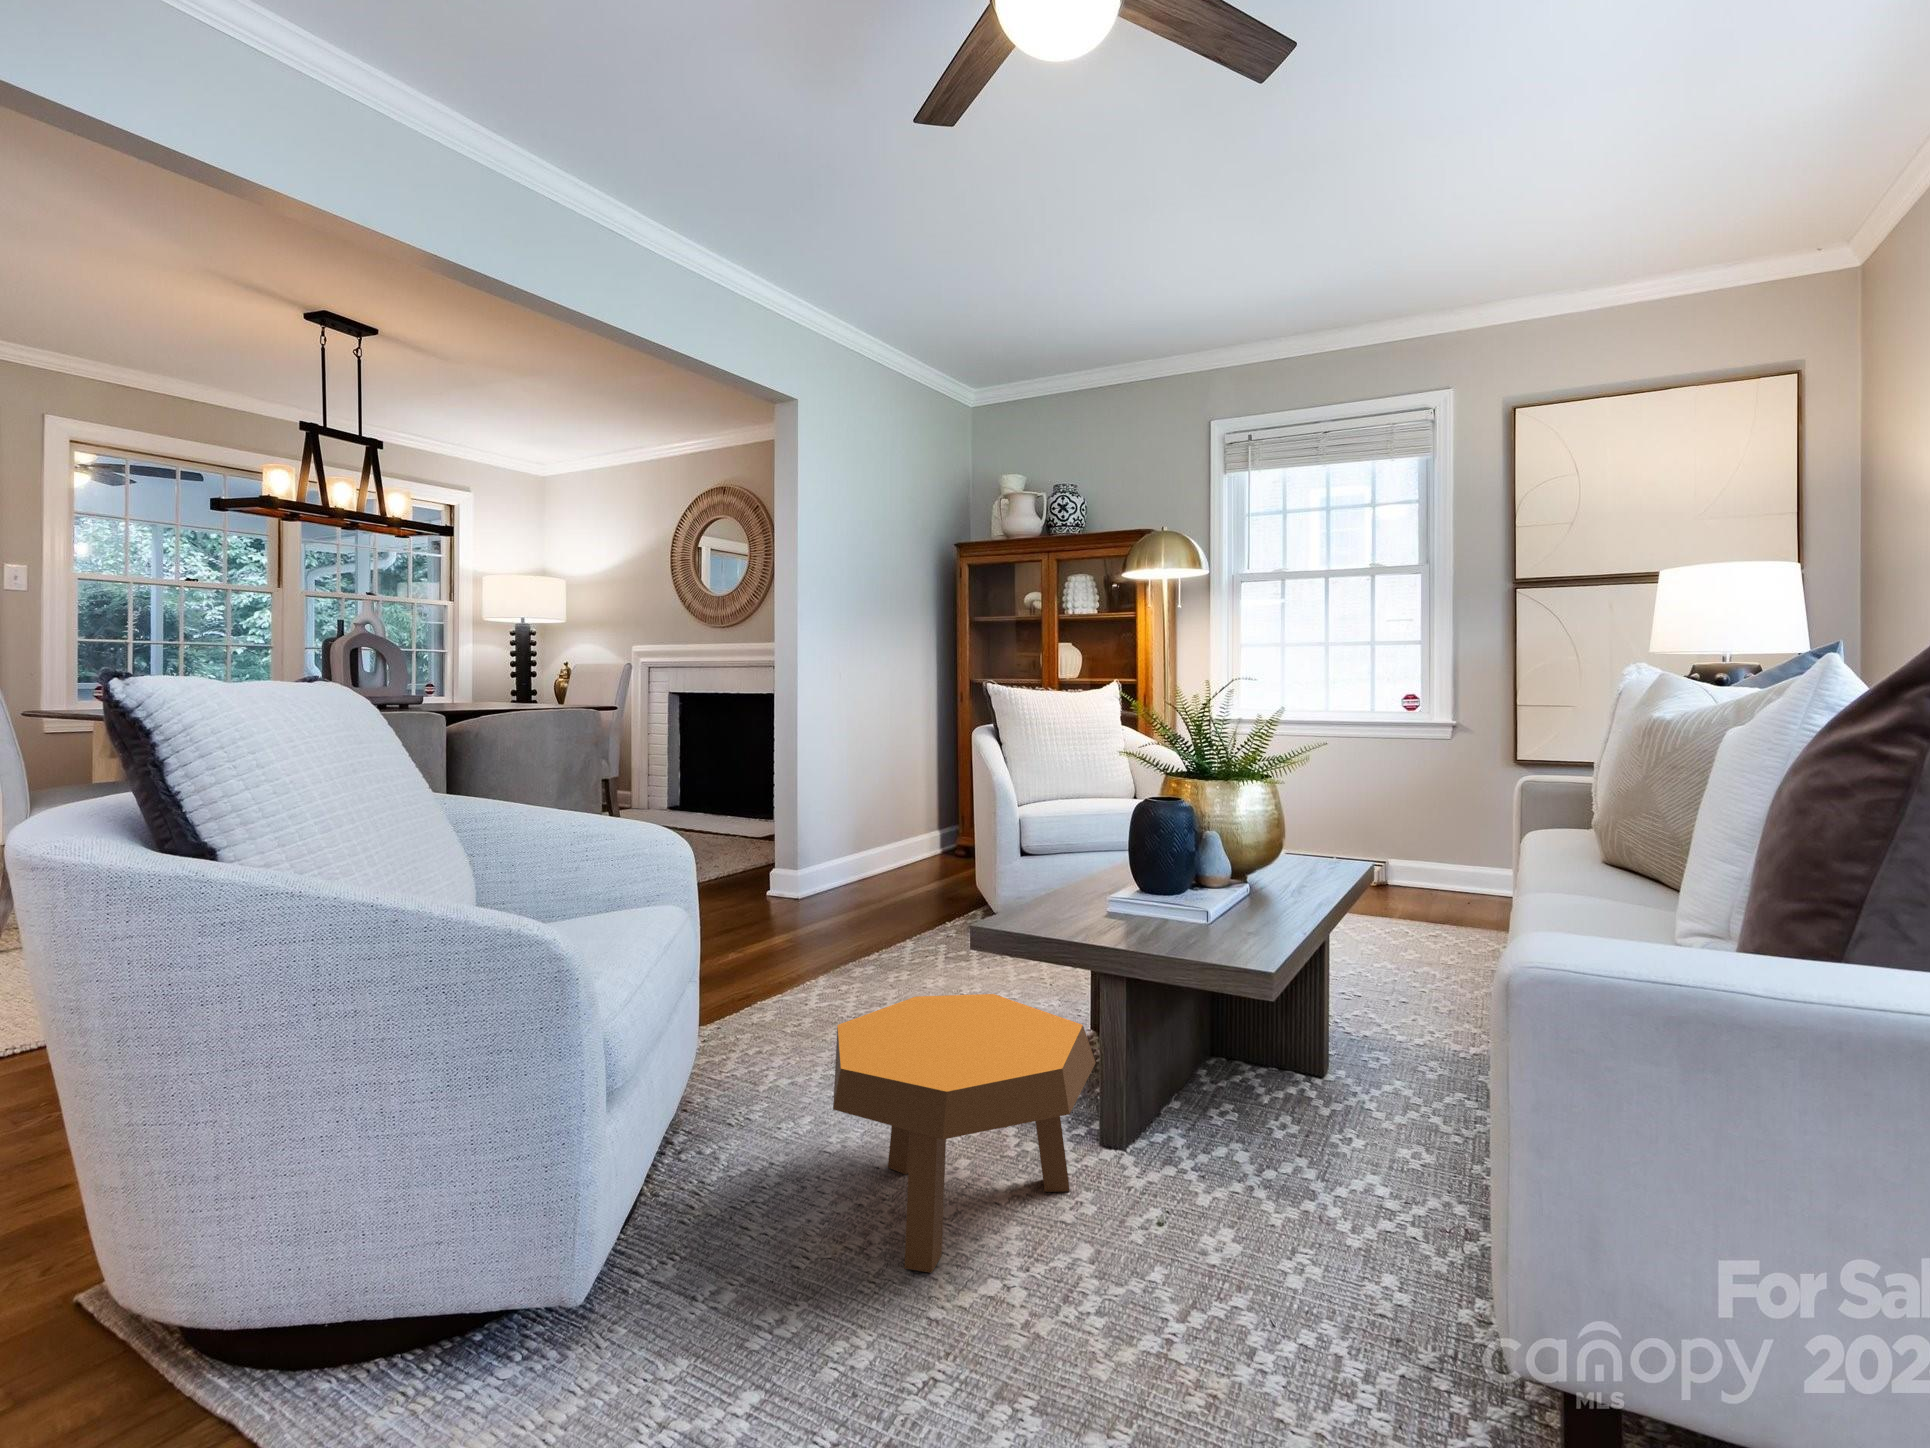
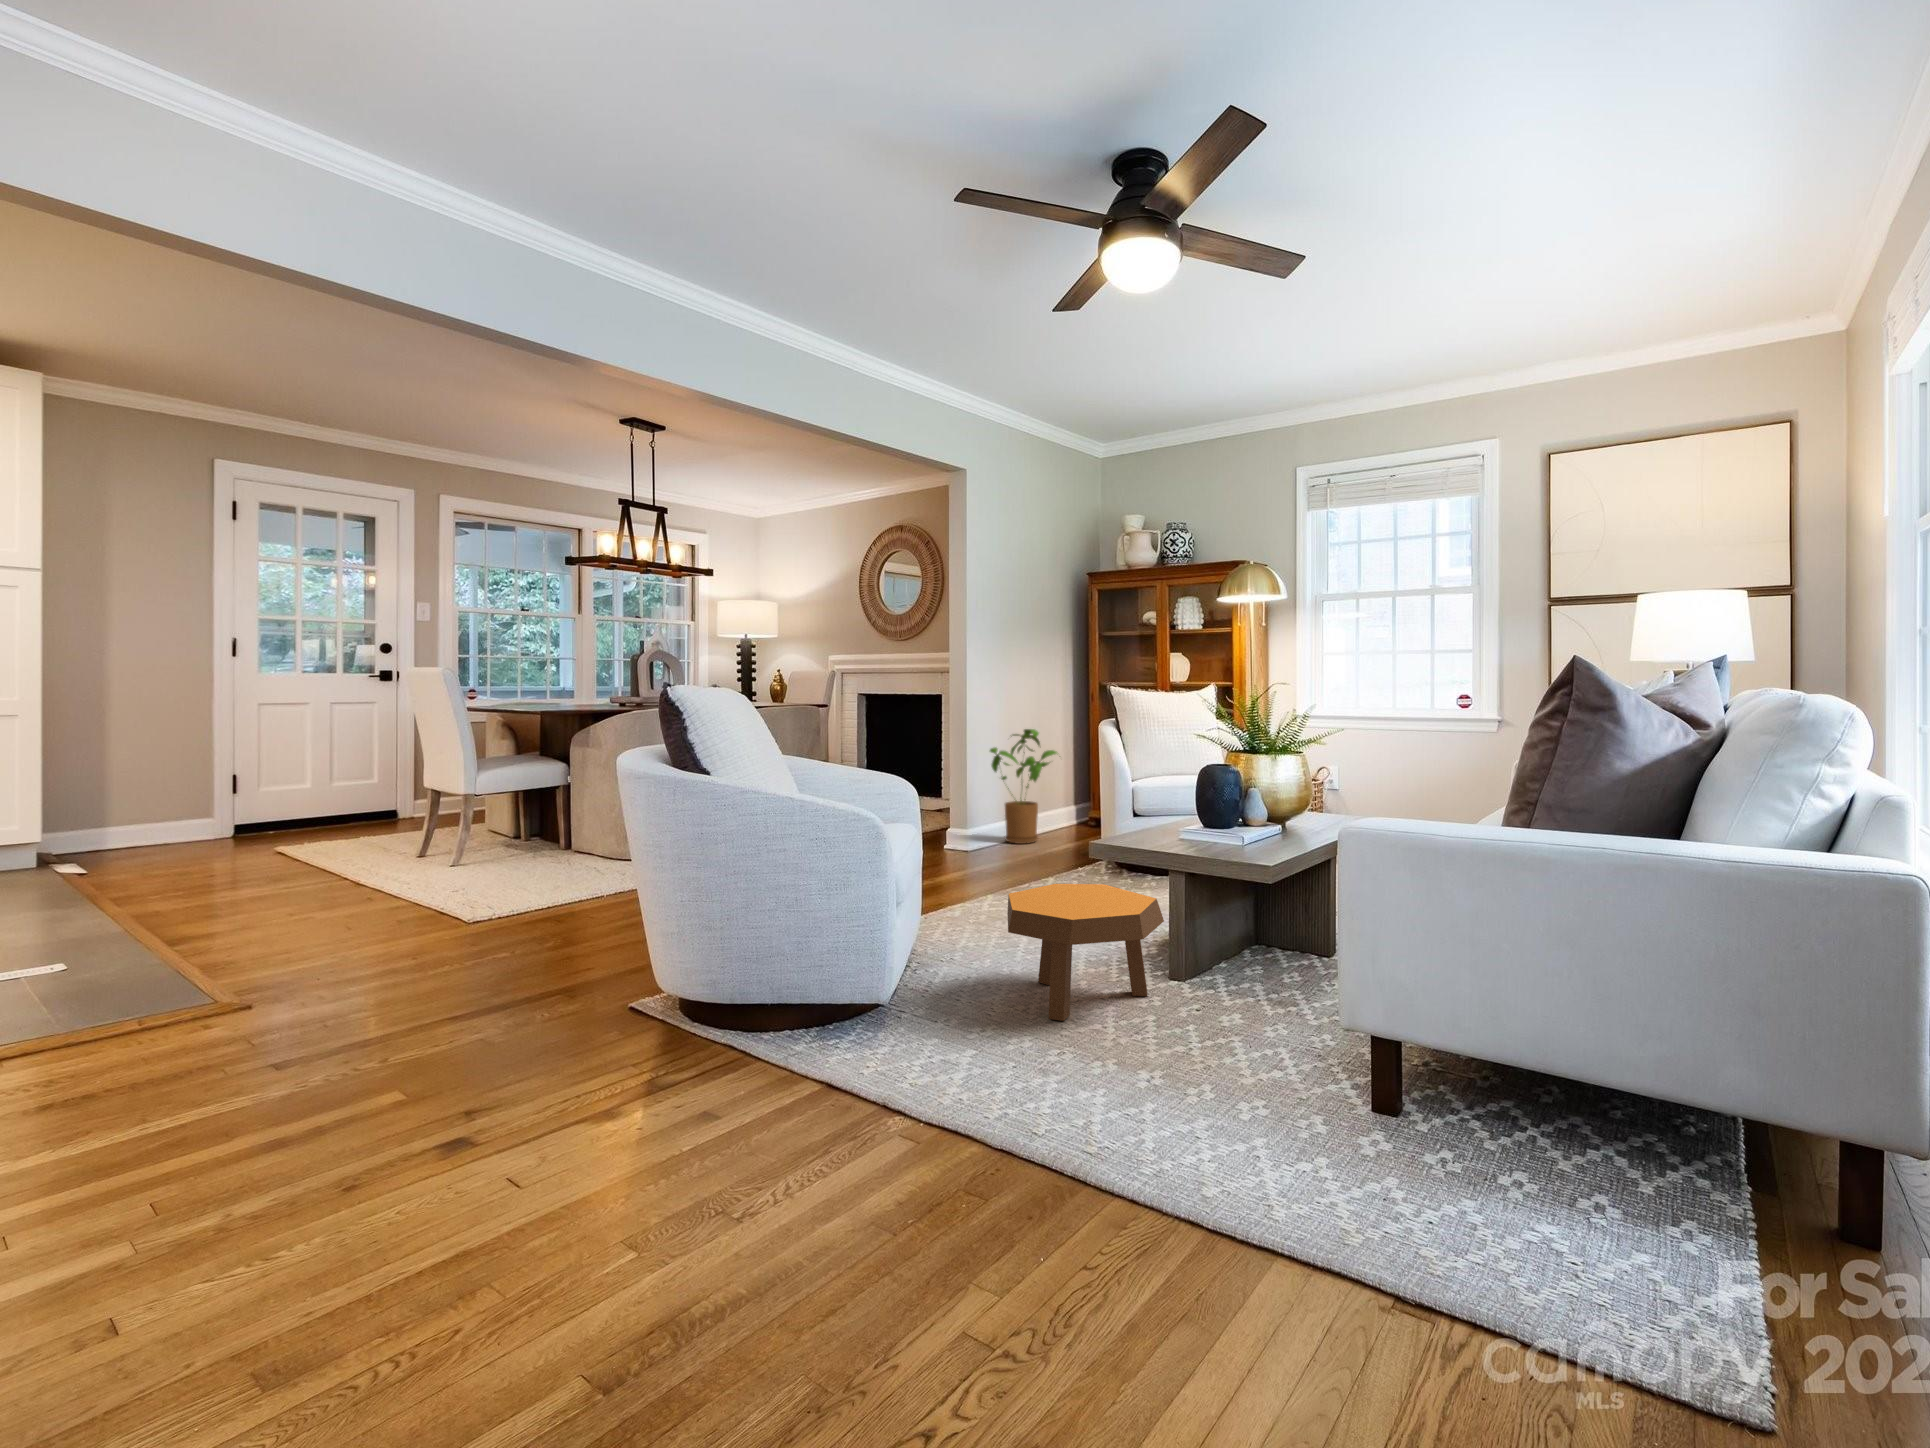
house plant: none [828,738,925,888] -> present [990,729,1057,844]

